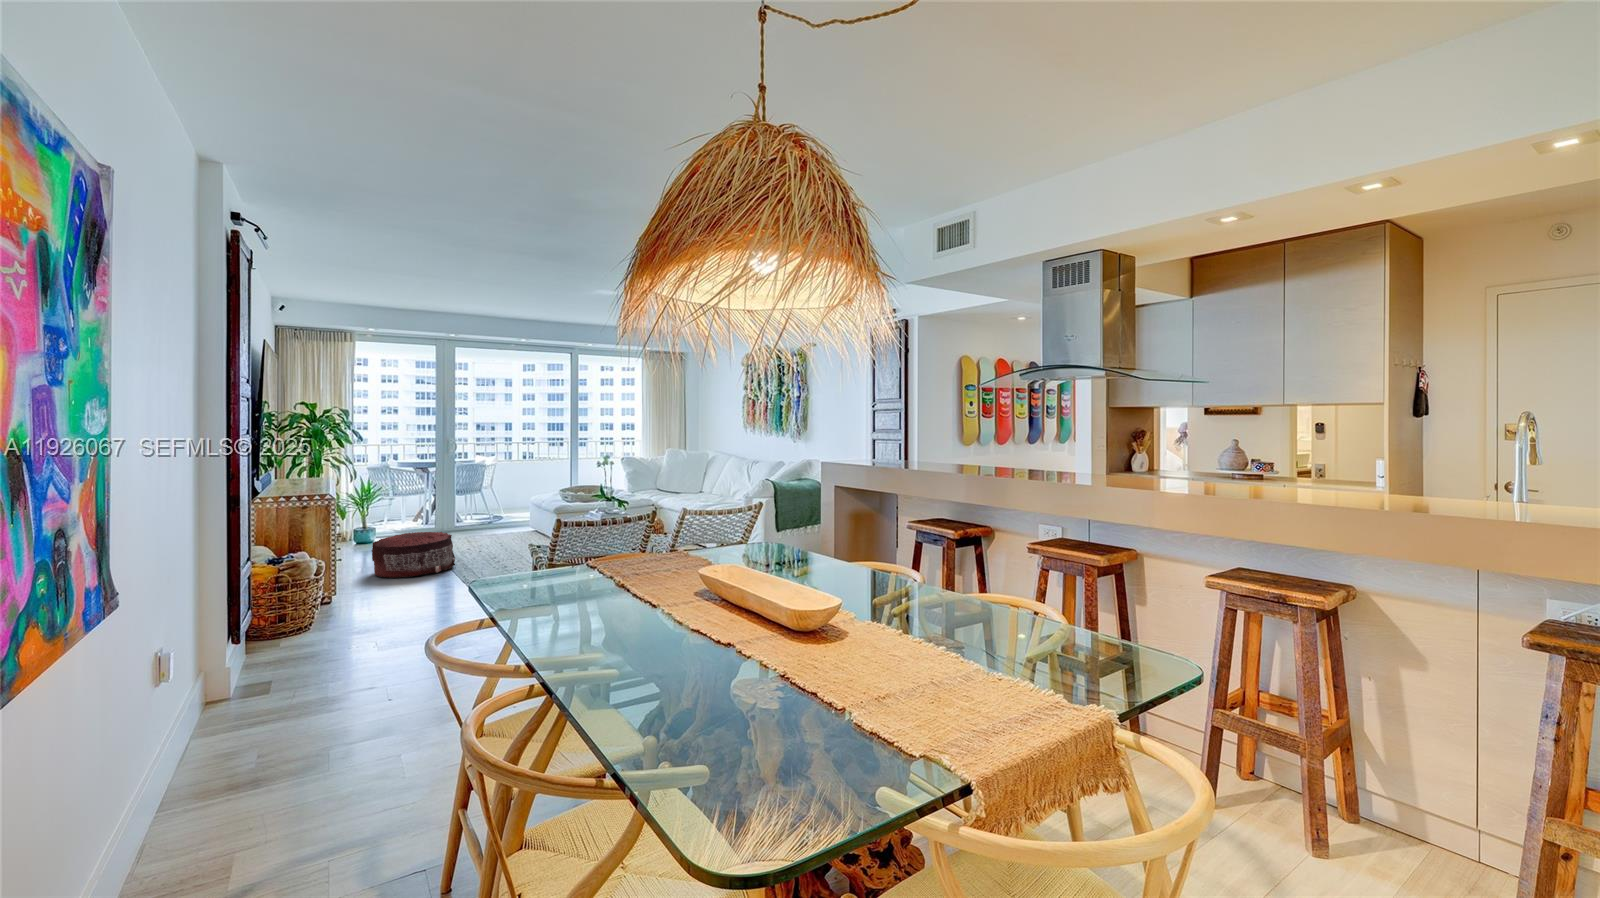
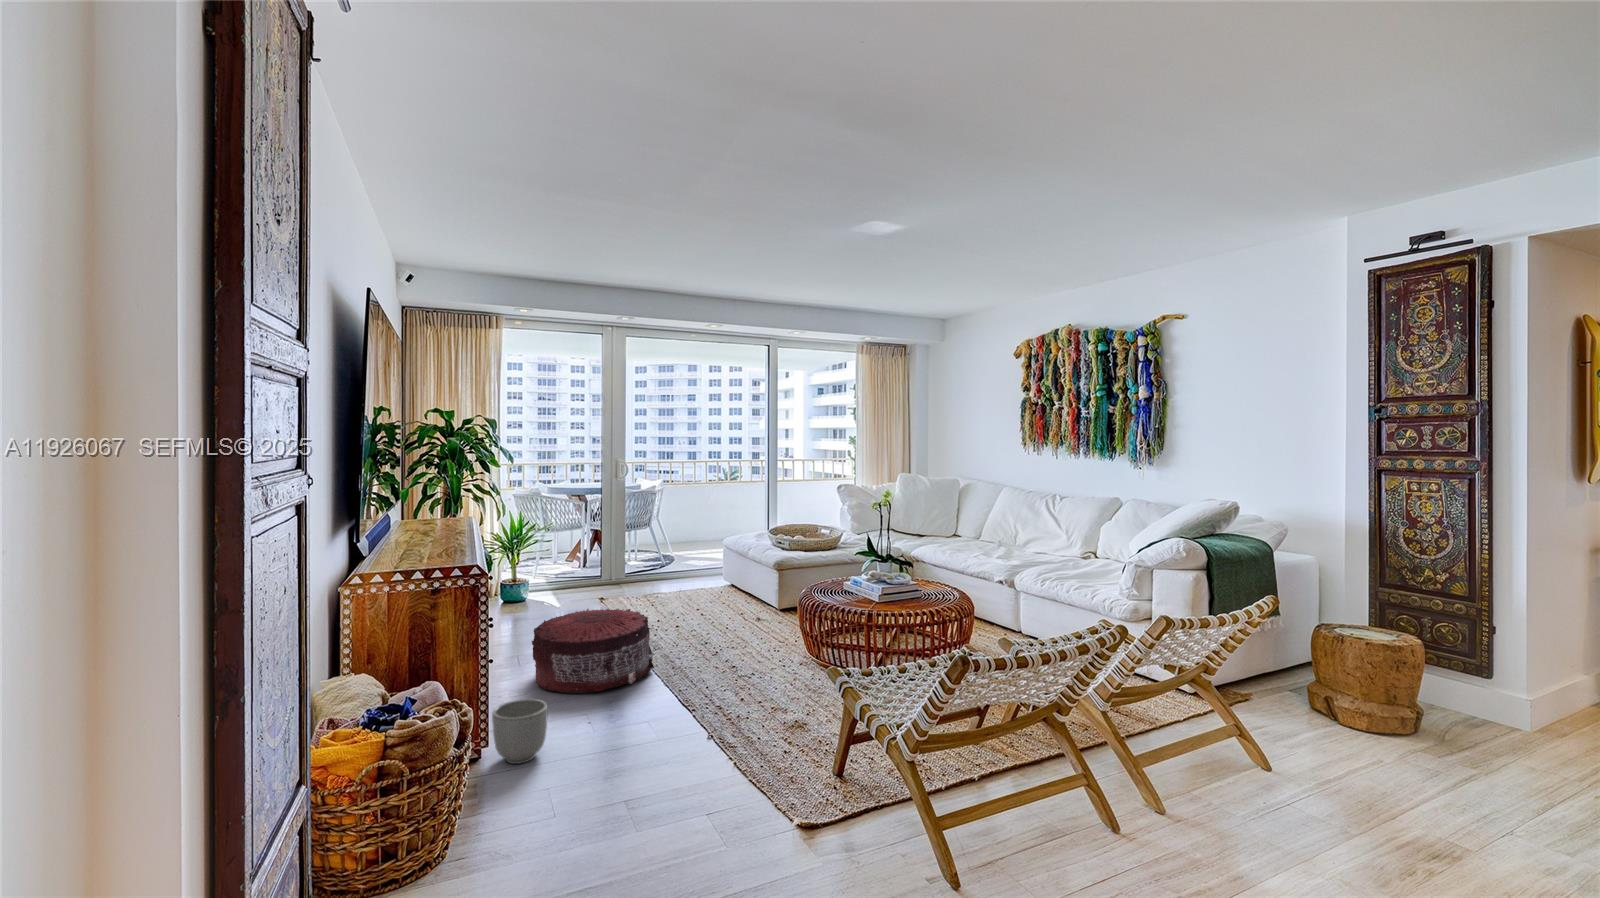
planter: none [340,570,375,602] -> present [492,699,548,764]

